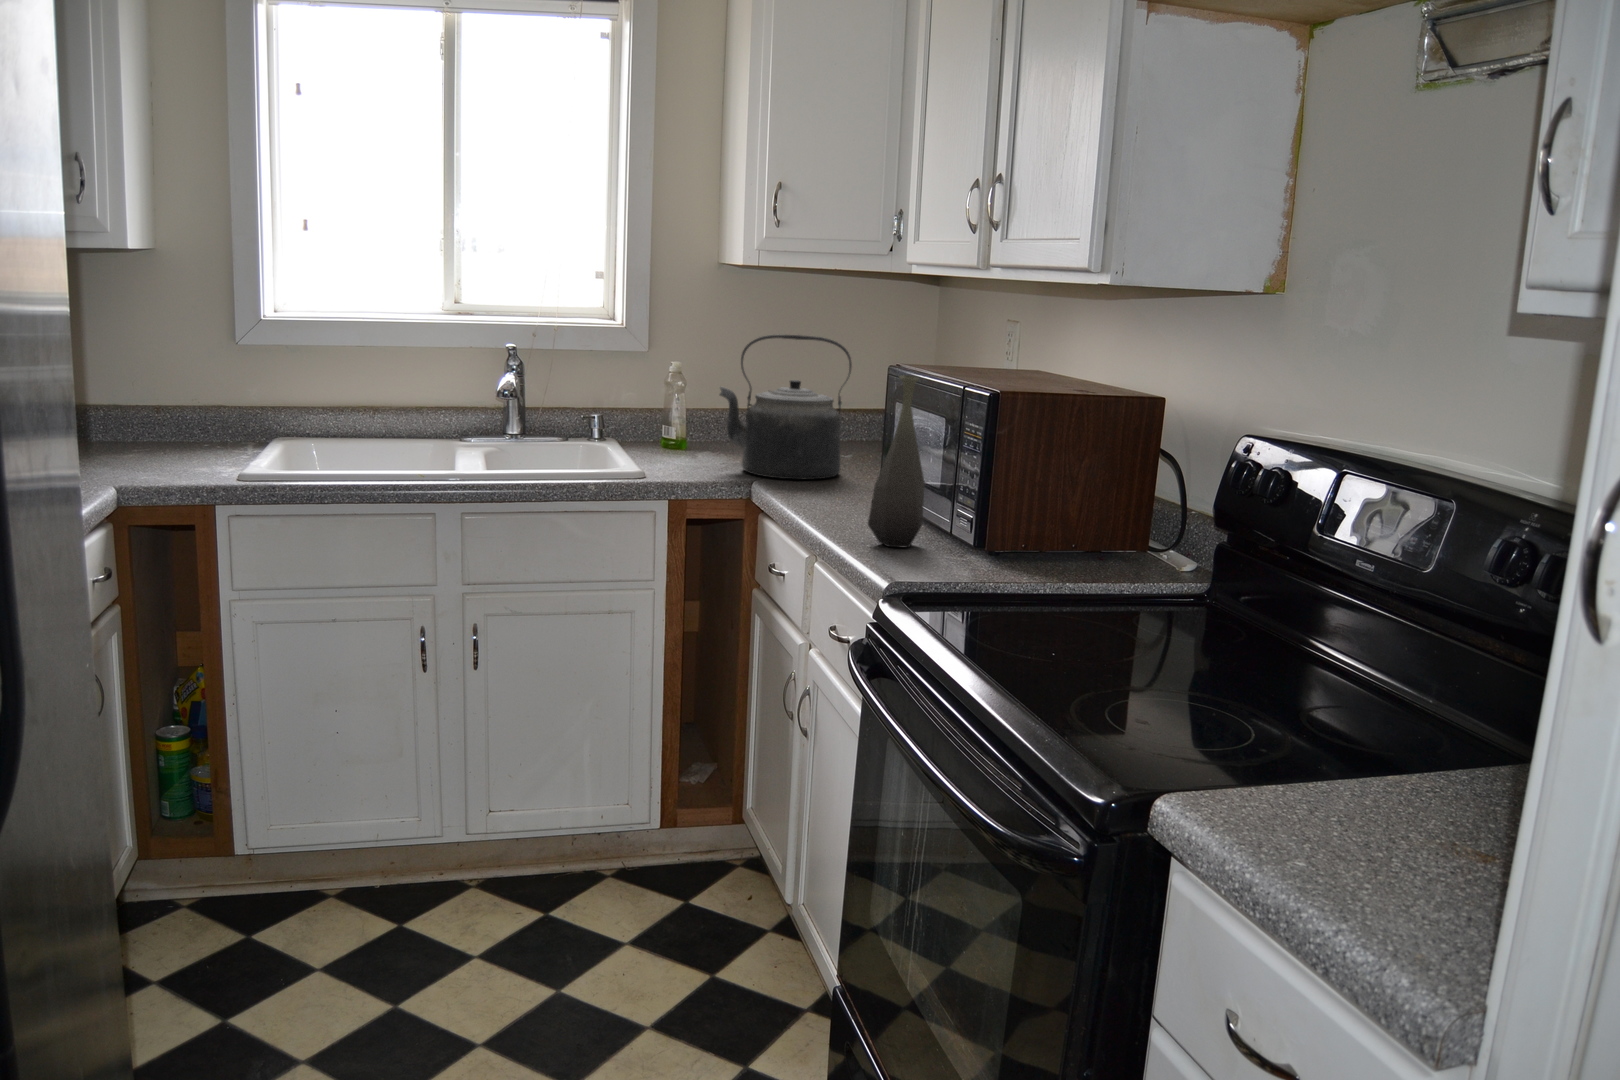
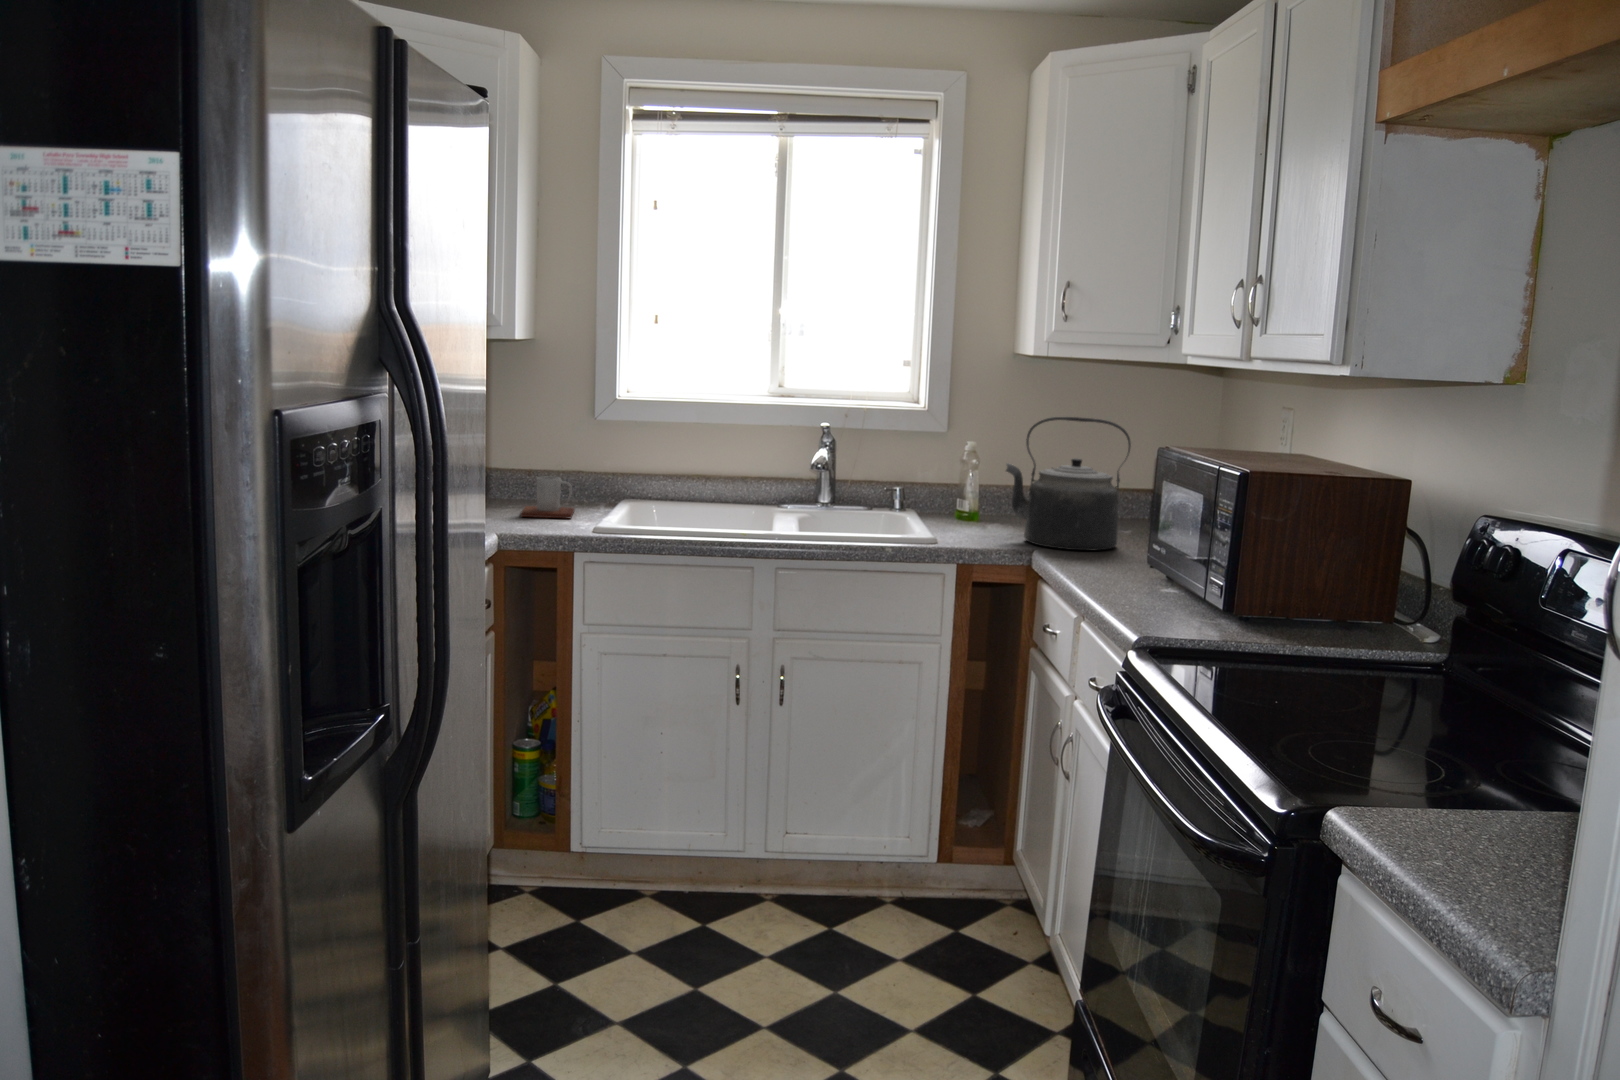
bottle: present [868,375,925,547] -> none [1129,456,1184,612]
mug: none [142,413,214,463] -> present [521,476,574,518]

